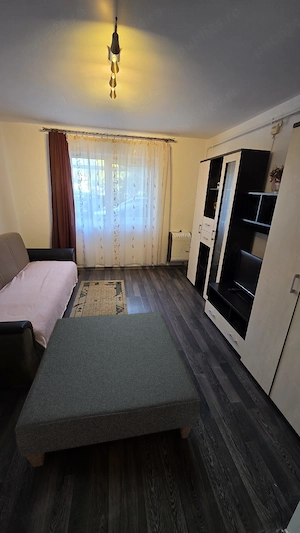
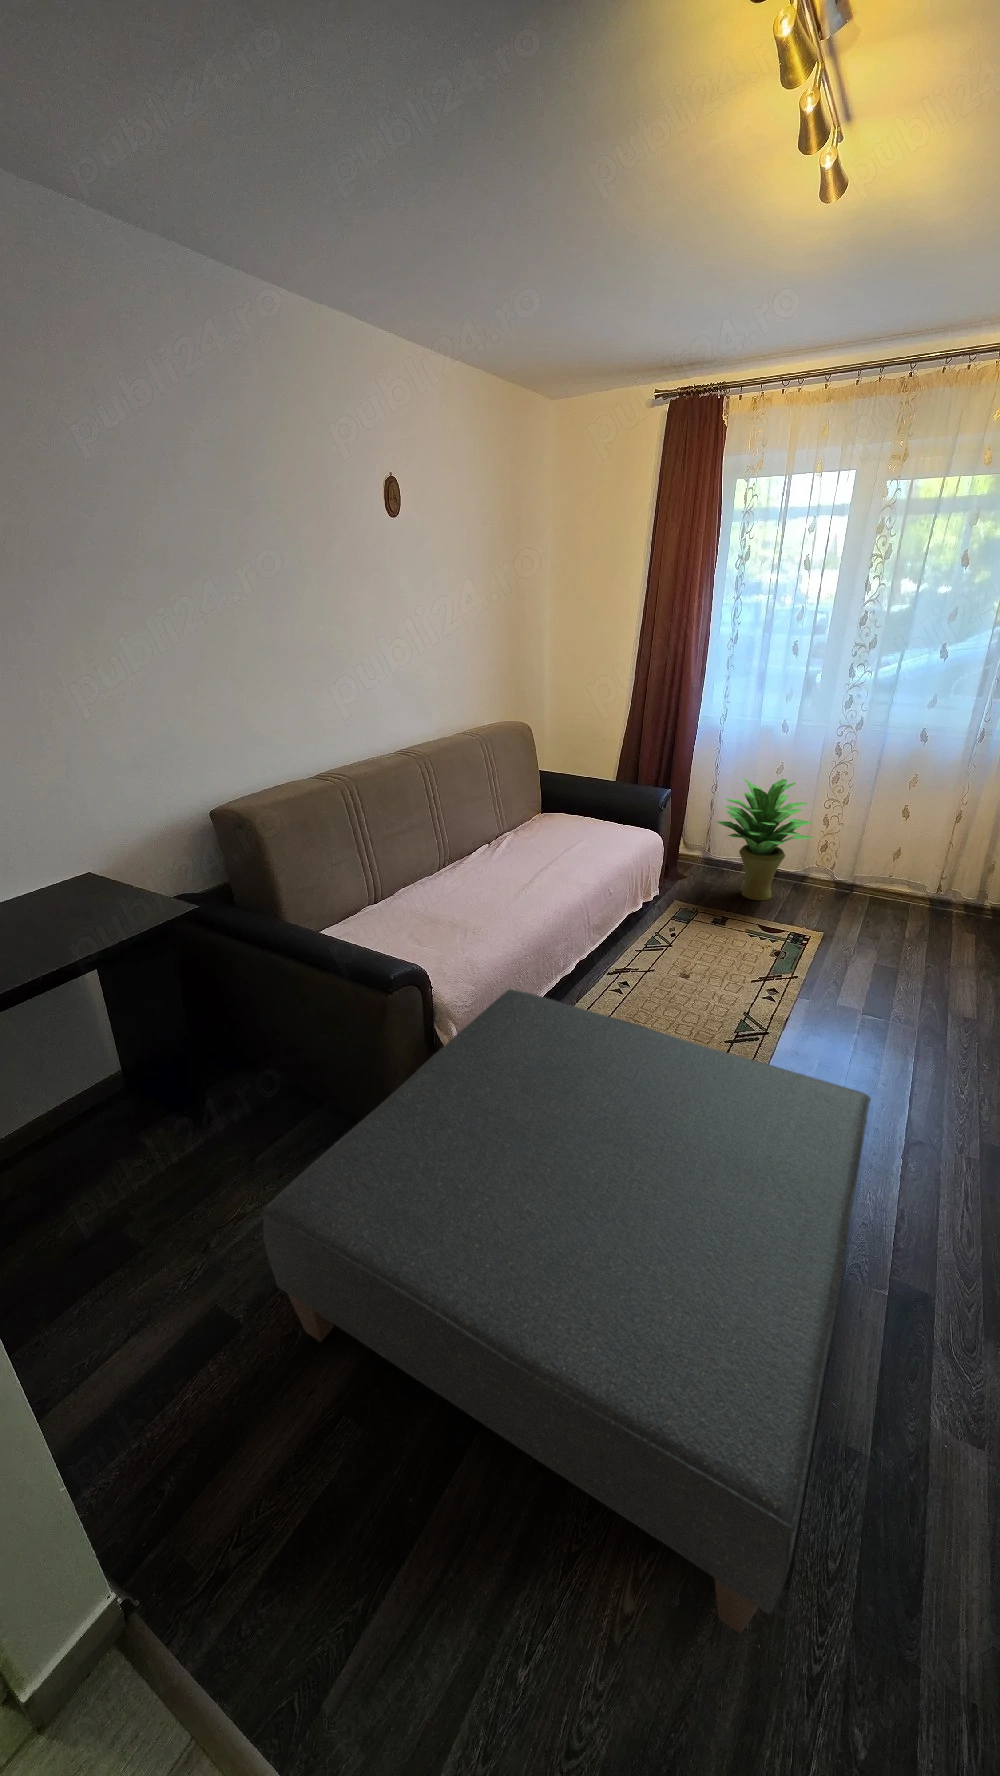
potted plant: none [89,242,115,276] -> present [717,778,813,900]

